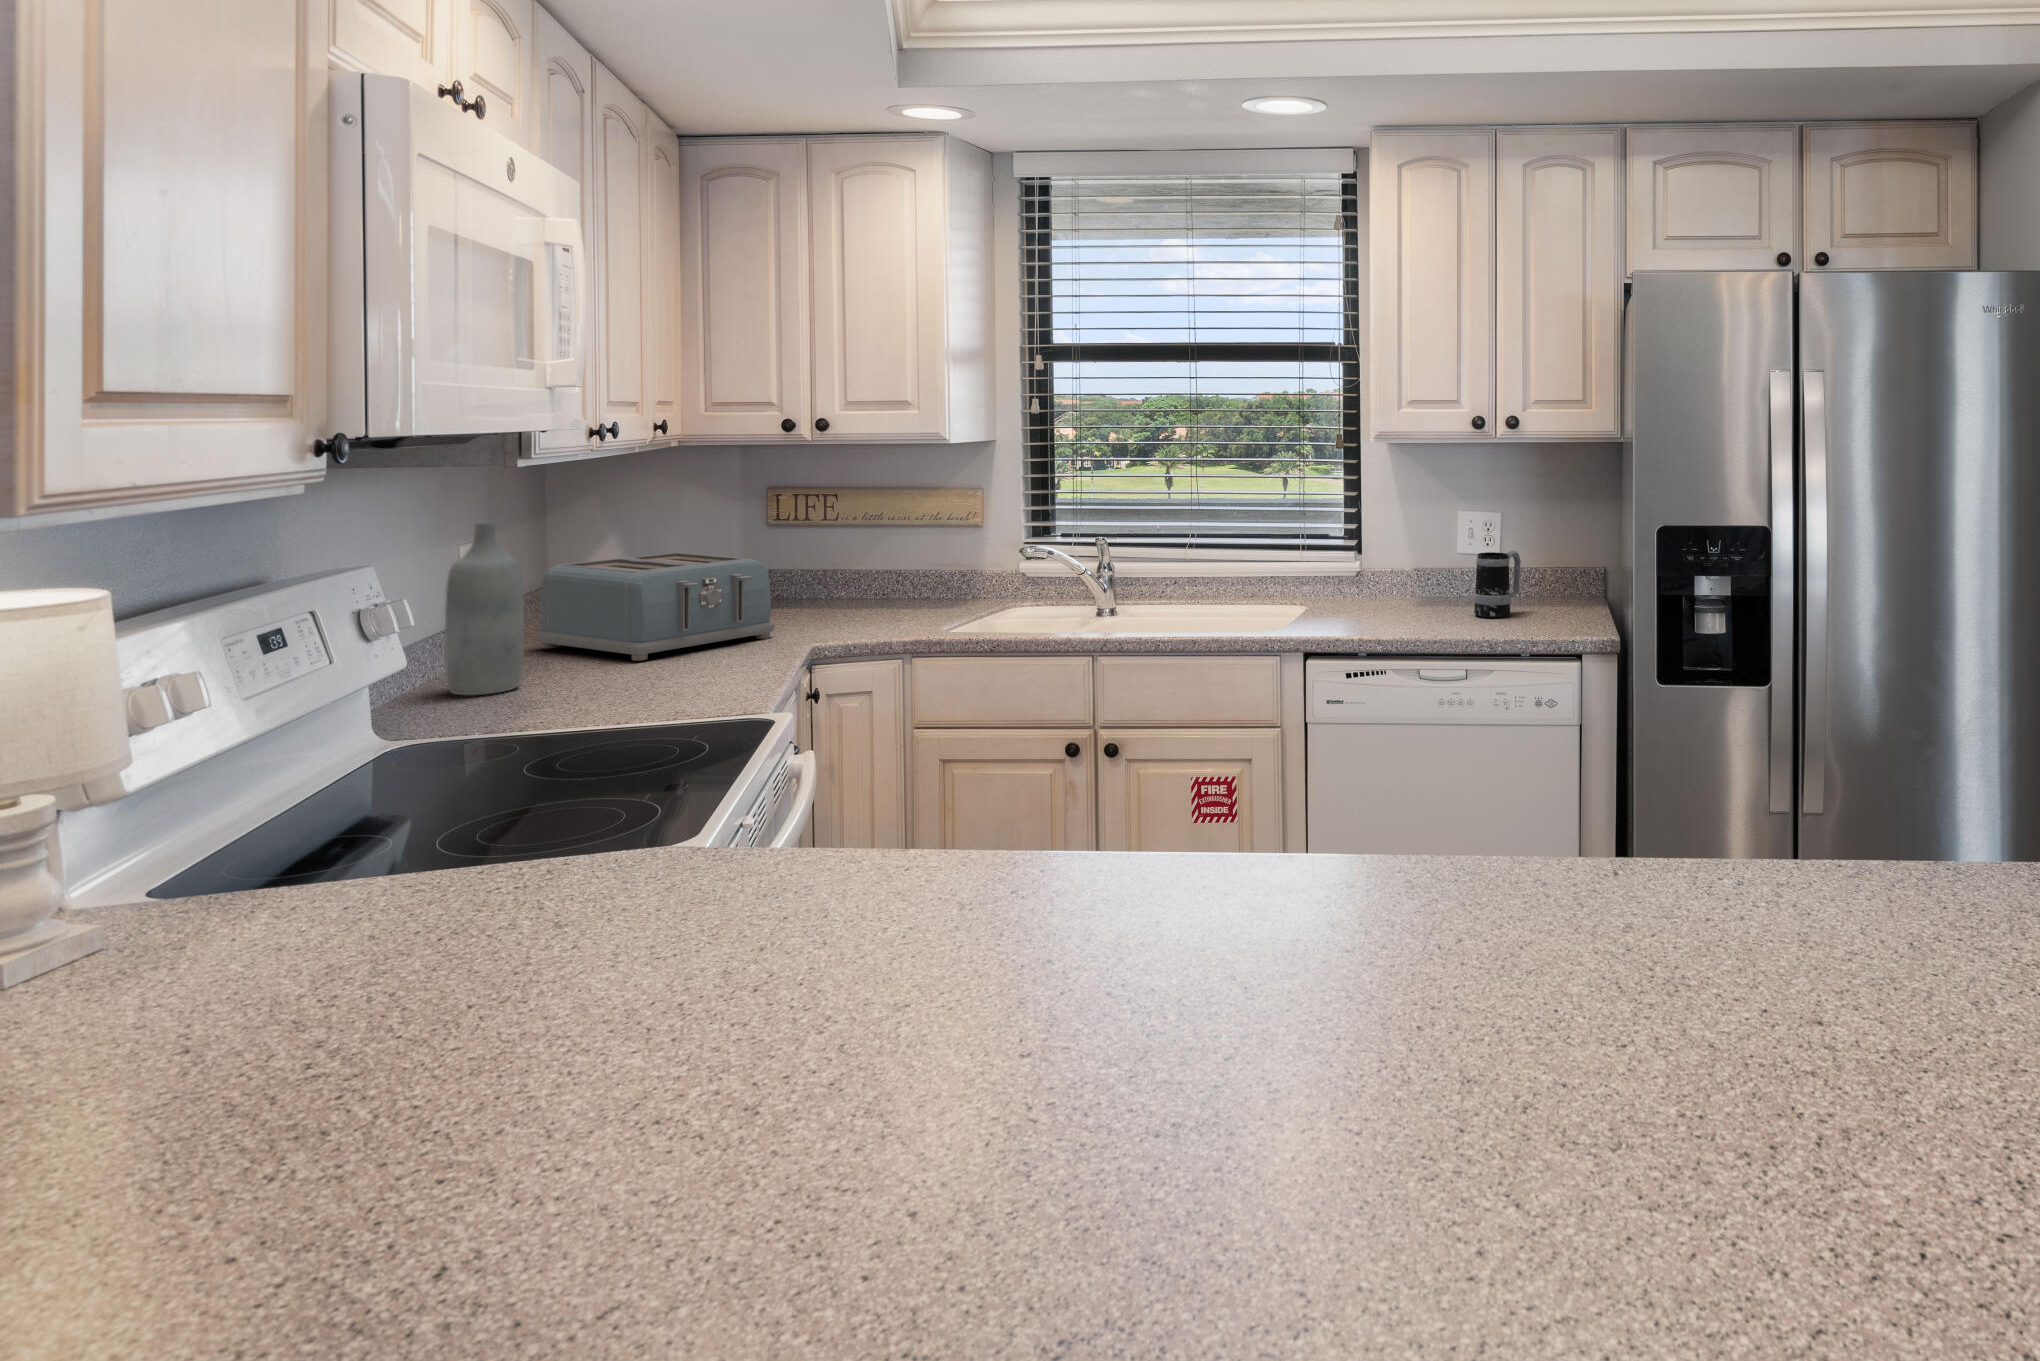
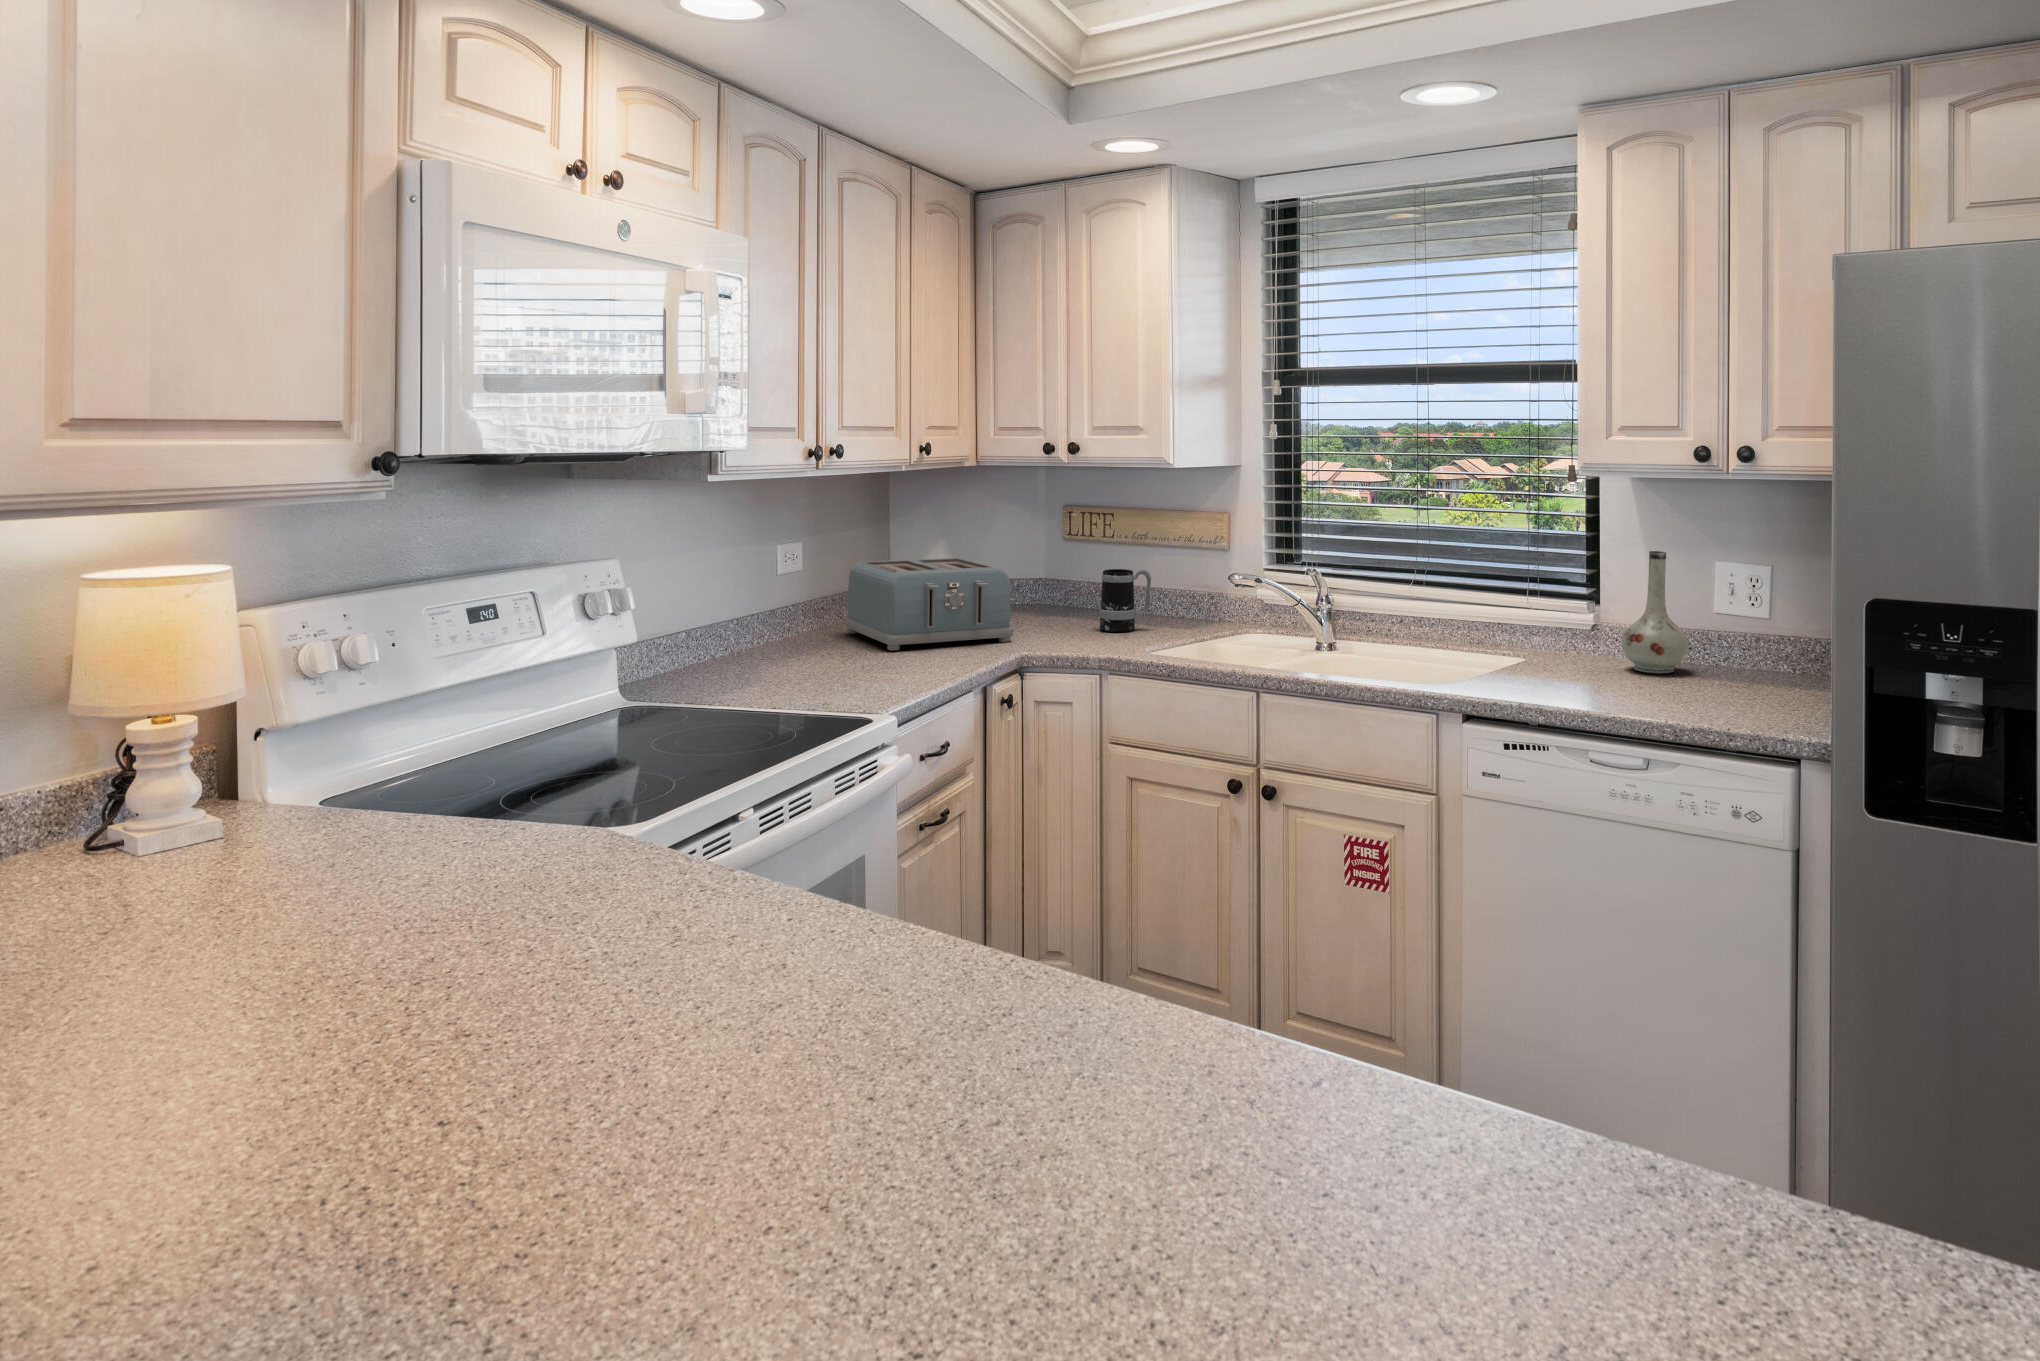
vase: none [1384,503,1438,604] -> present [1621,551,1689,673]
bottle: present [445,522,524,696] -> none [741,521,793,665]
mug: present [1474,551,1521,617] -> present [1099,569,1151,632]

